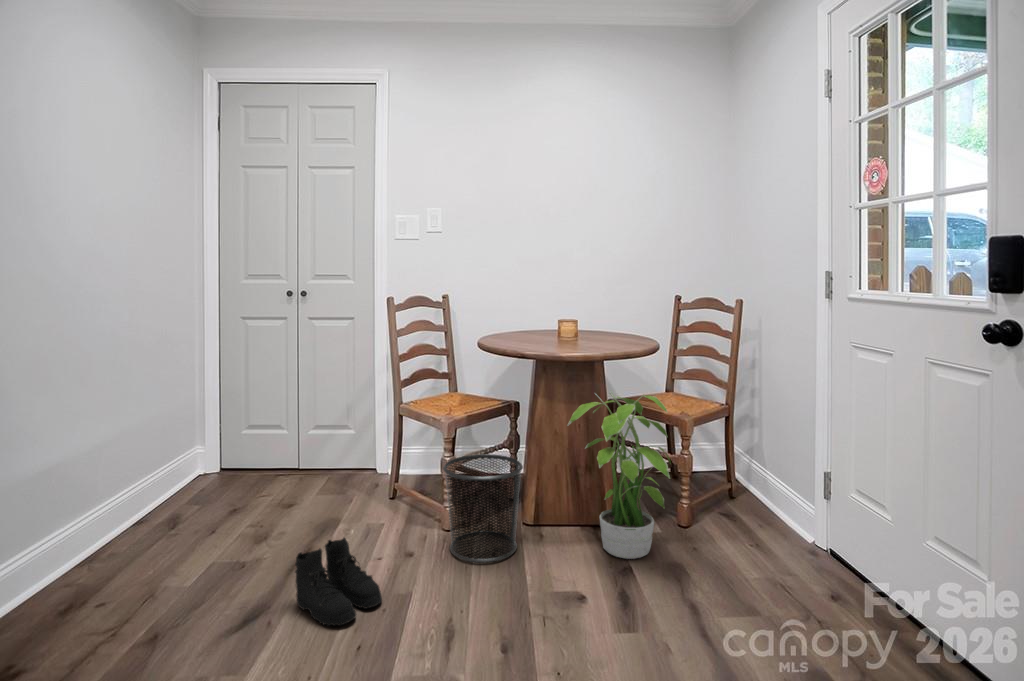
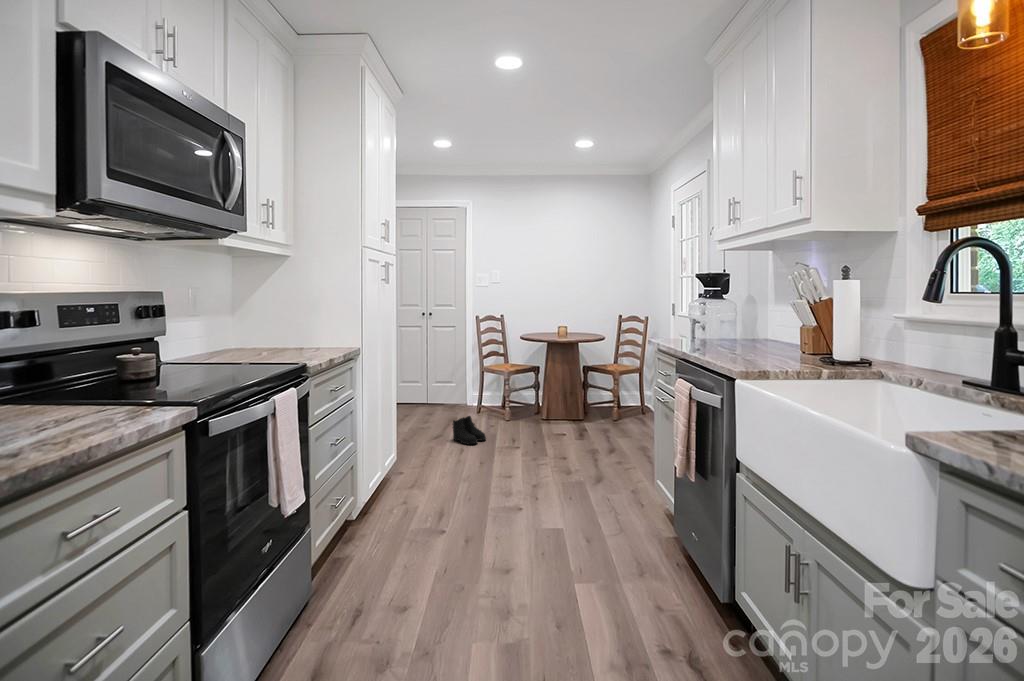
potted plant: present [568,394,670,559] -> none [560,358,605,429]
waste bin: present [443,454,523,563] -> none [507,387,541,430]

